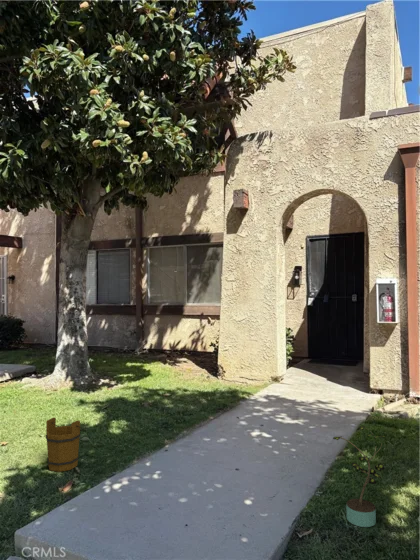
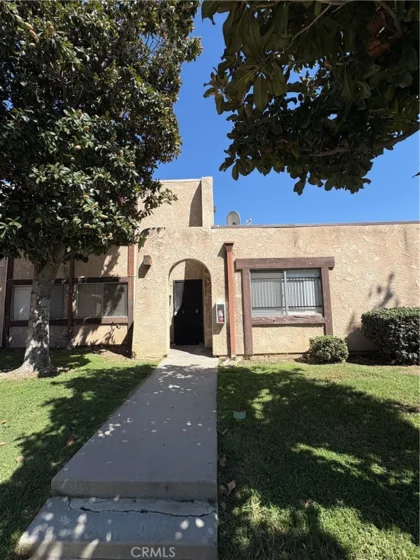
bucket: present [46,418,83,472] -> none [50,395,77,432]

